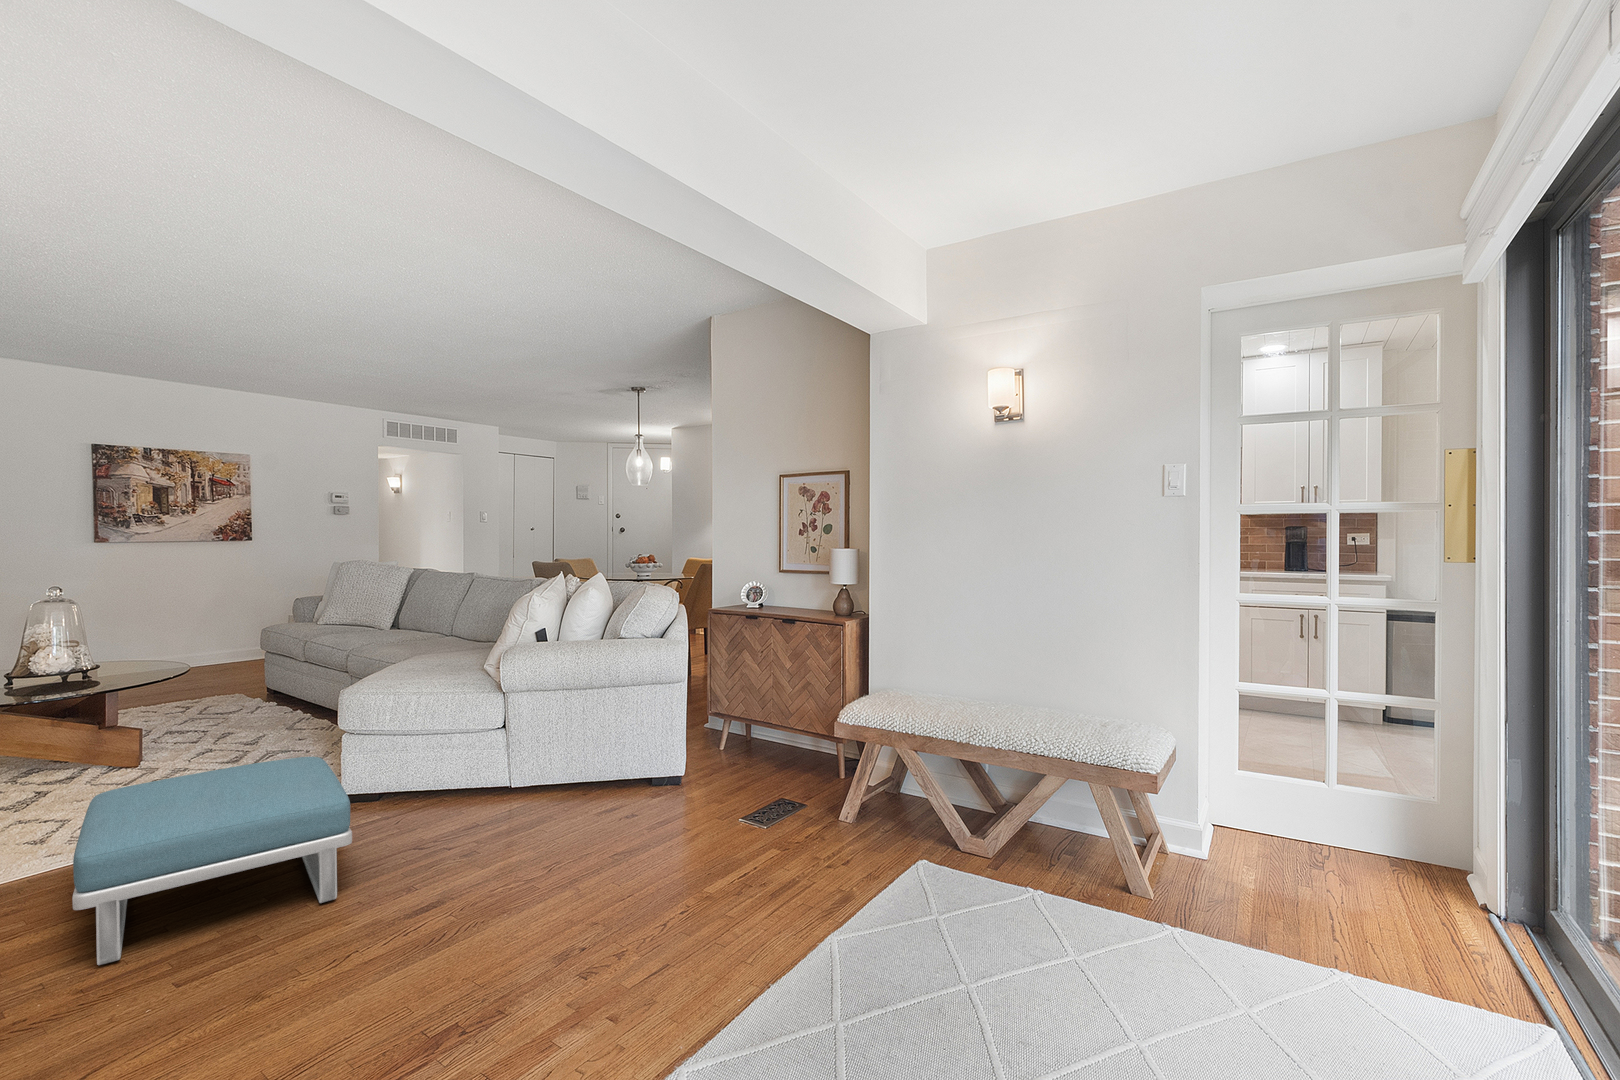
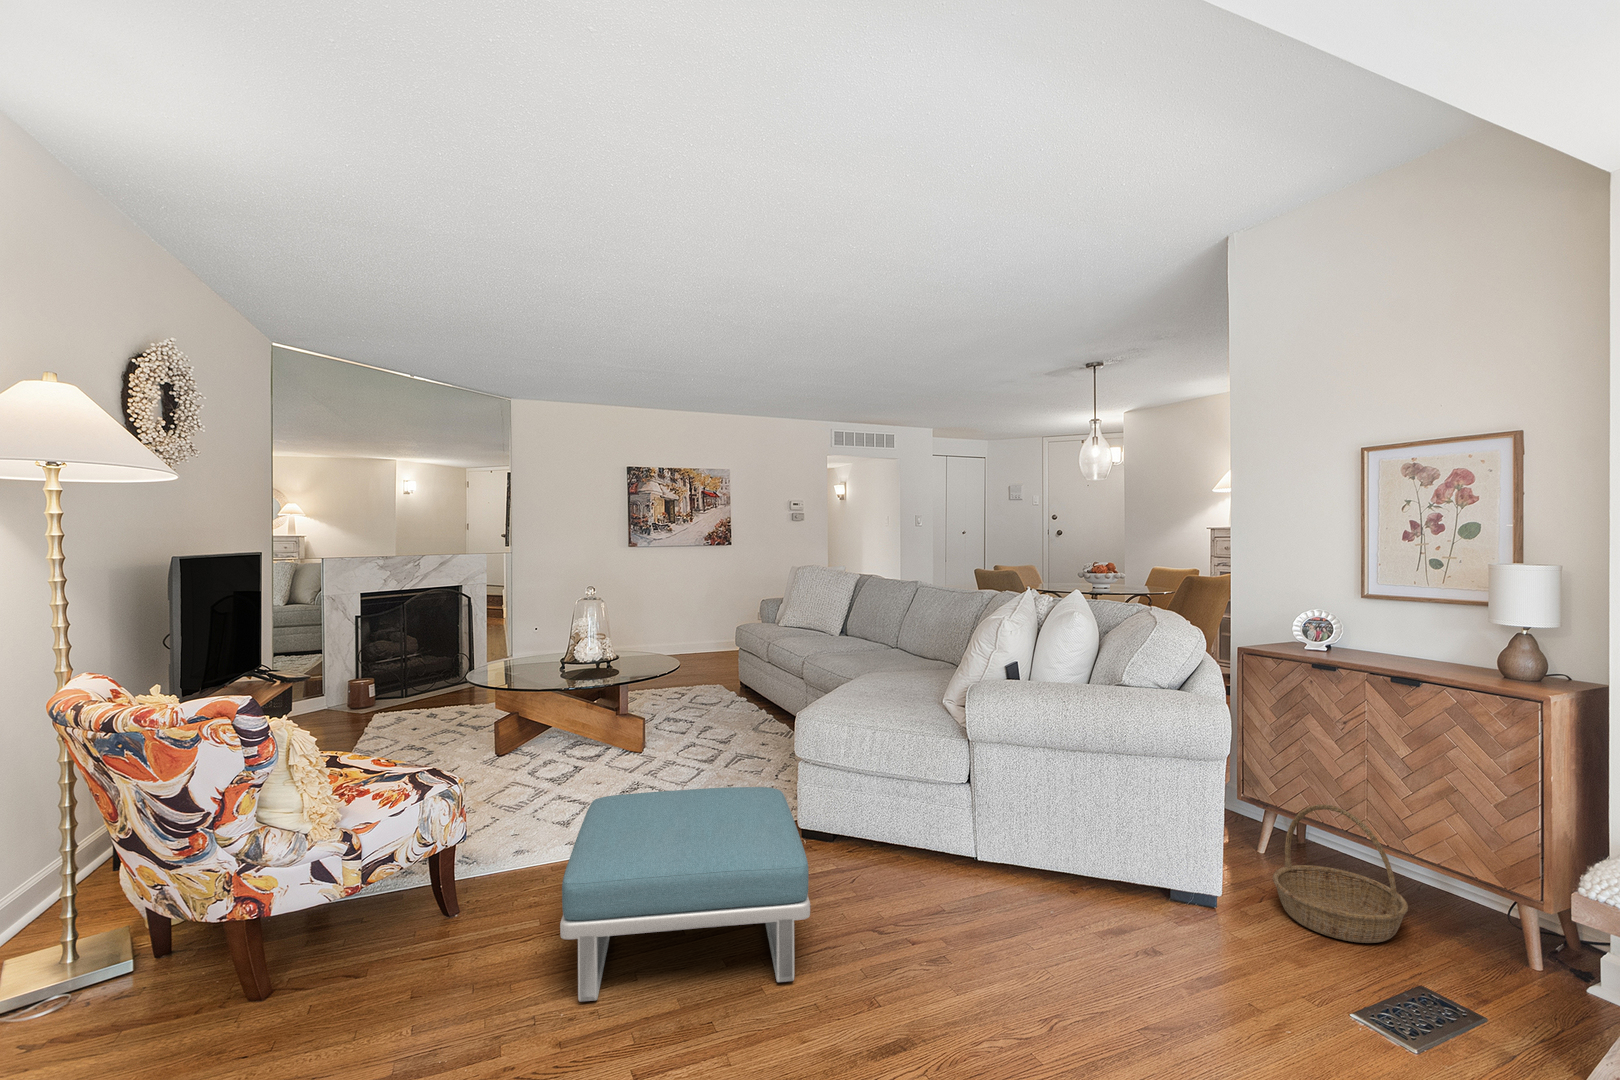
basket: none [718,705,789,788] -> present [1273,804,1408,943]

